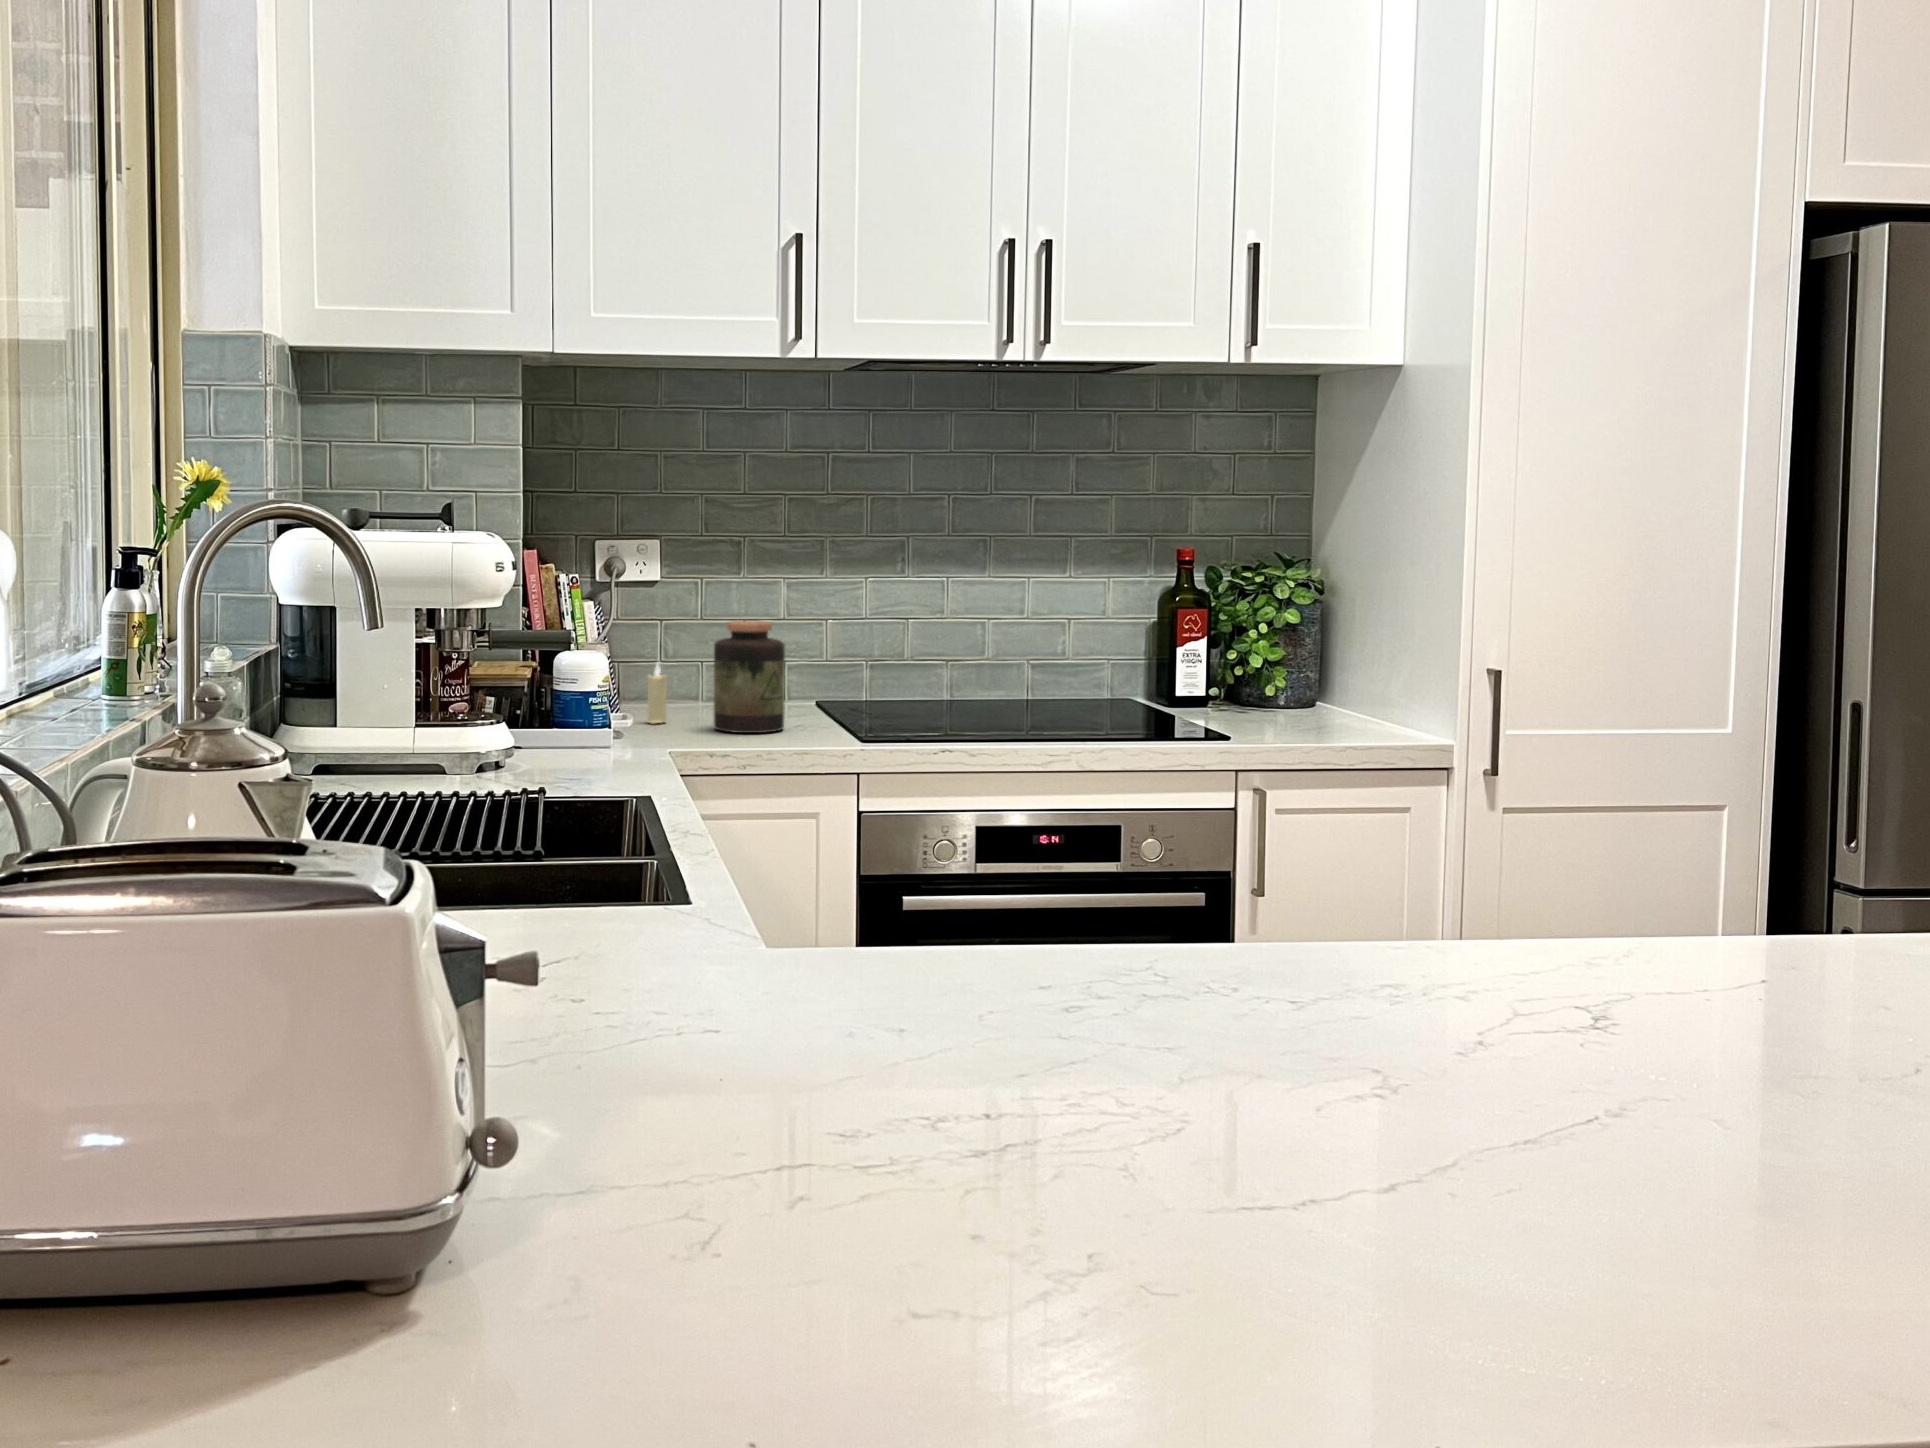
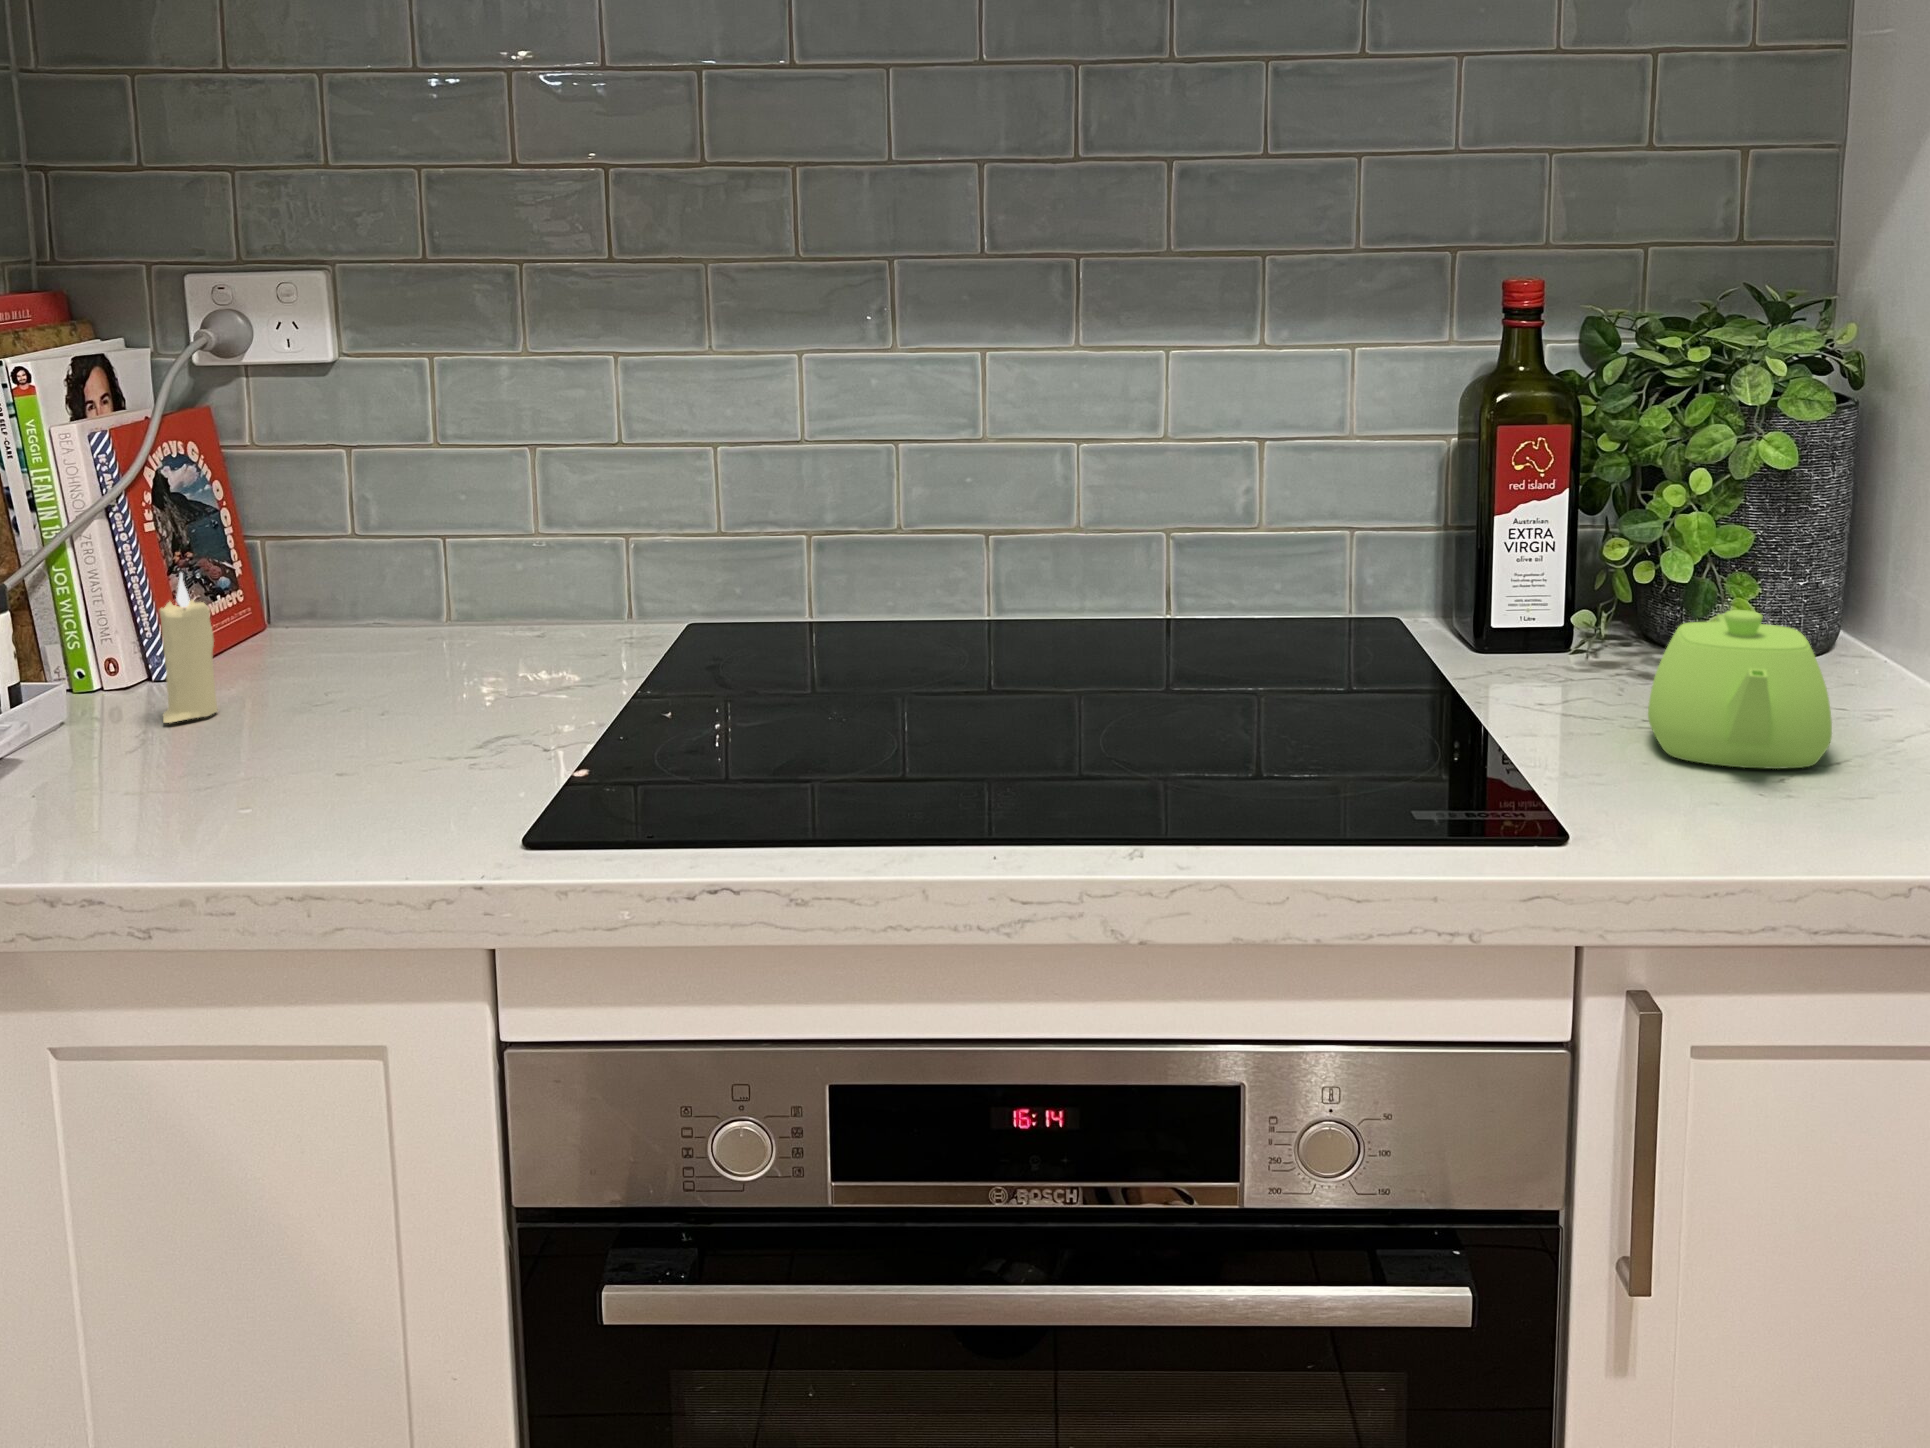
jar: present [714,621,785,733] -> none [233,486,432,782]
teapot: none [1250,671,1317,727] -> present [1648,610,1832,769]

